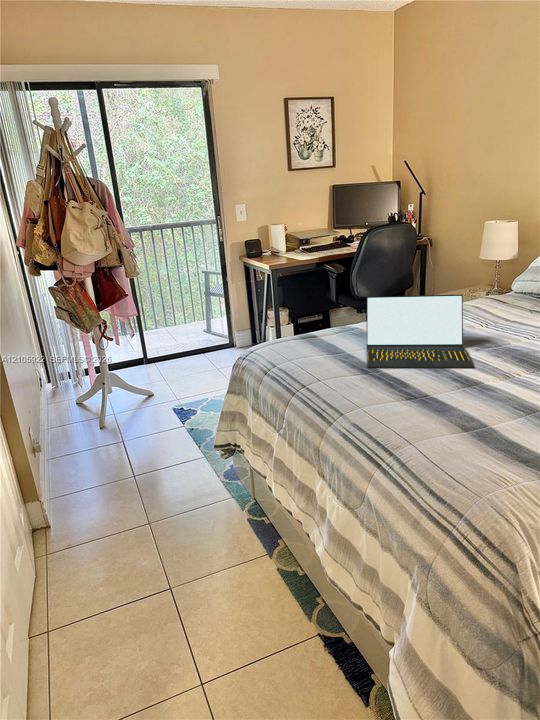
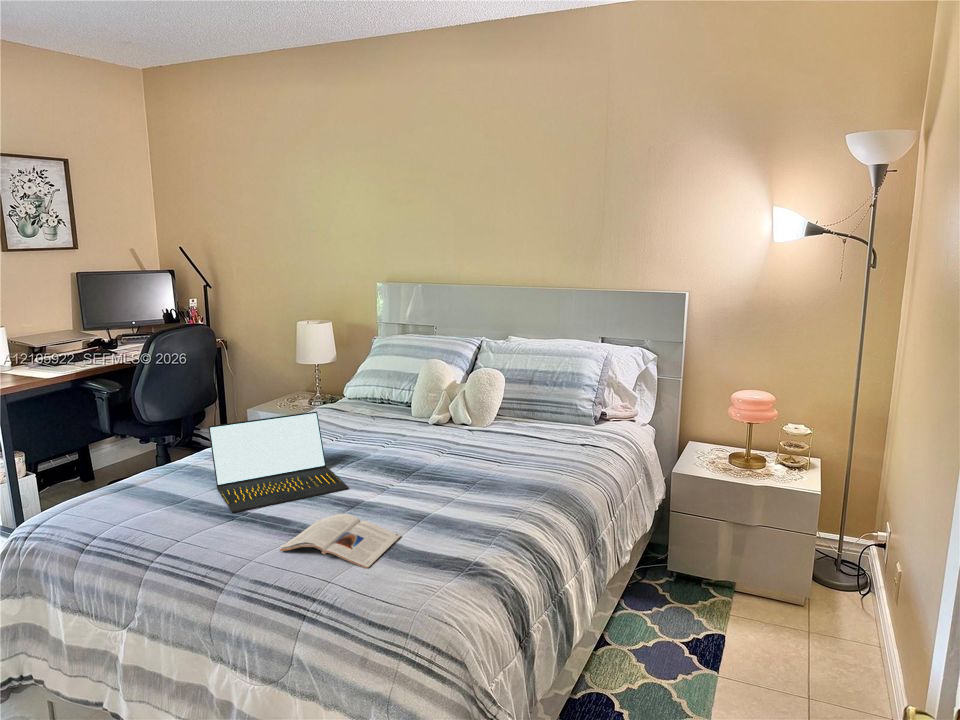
magazine: none [384,387,502,442] -> present [280,514,401,569]

